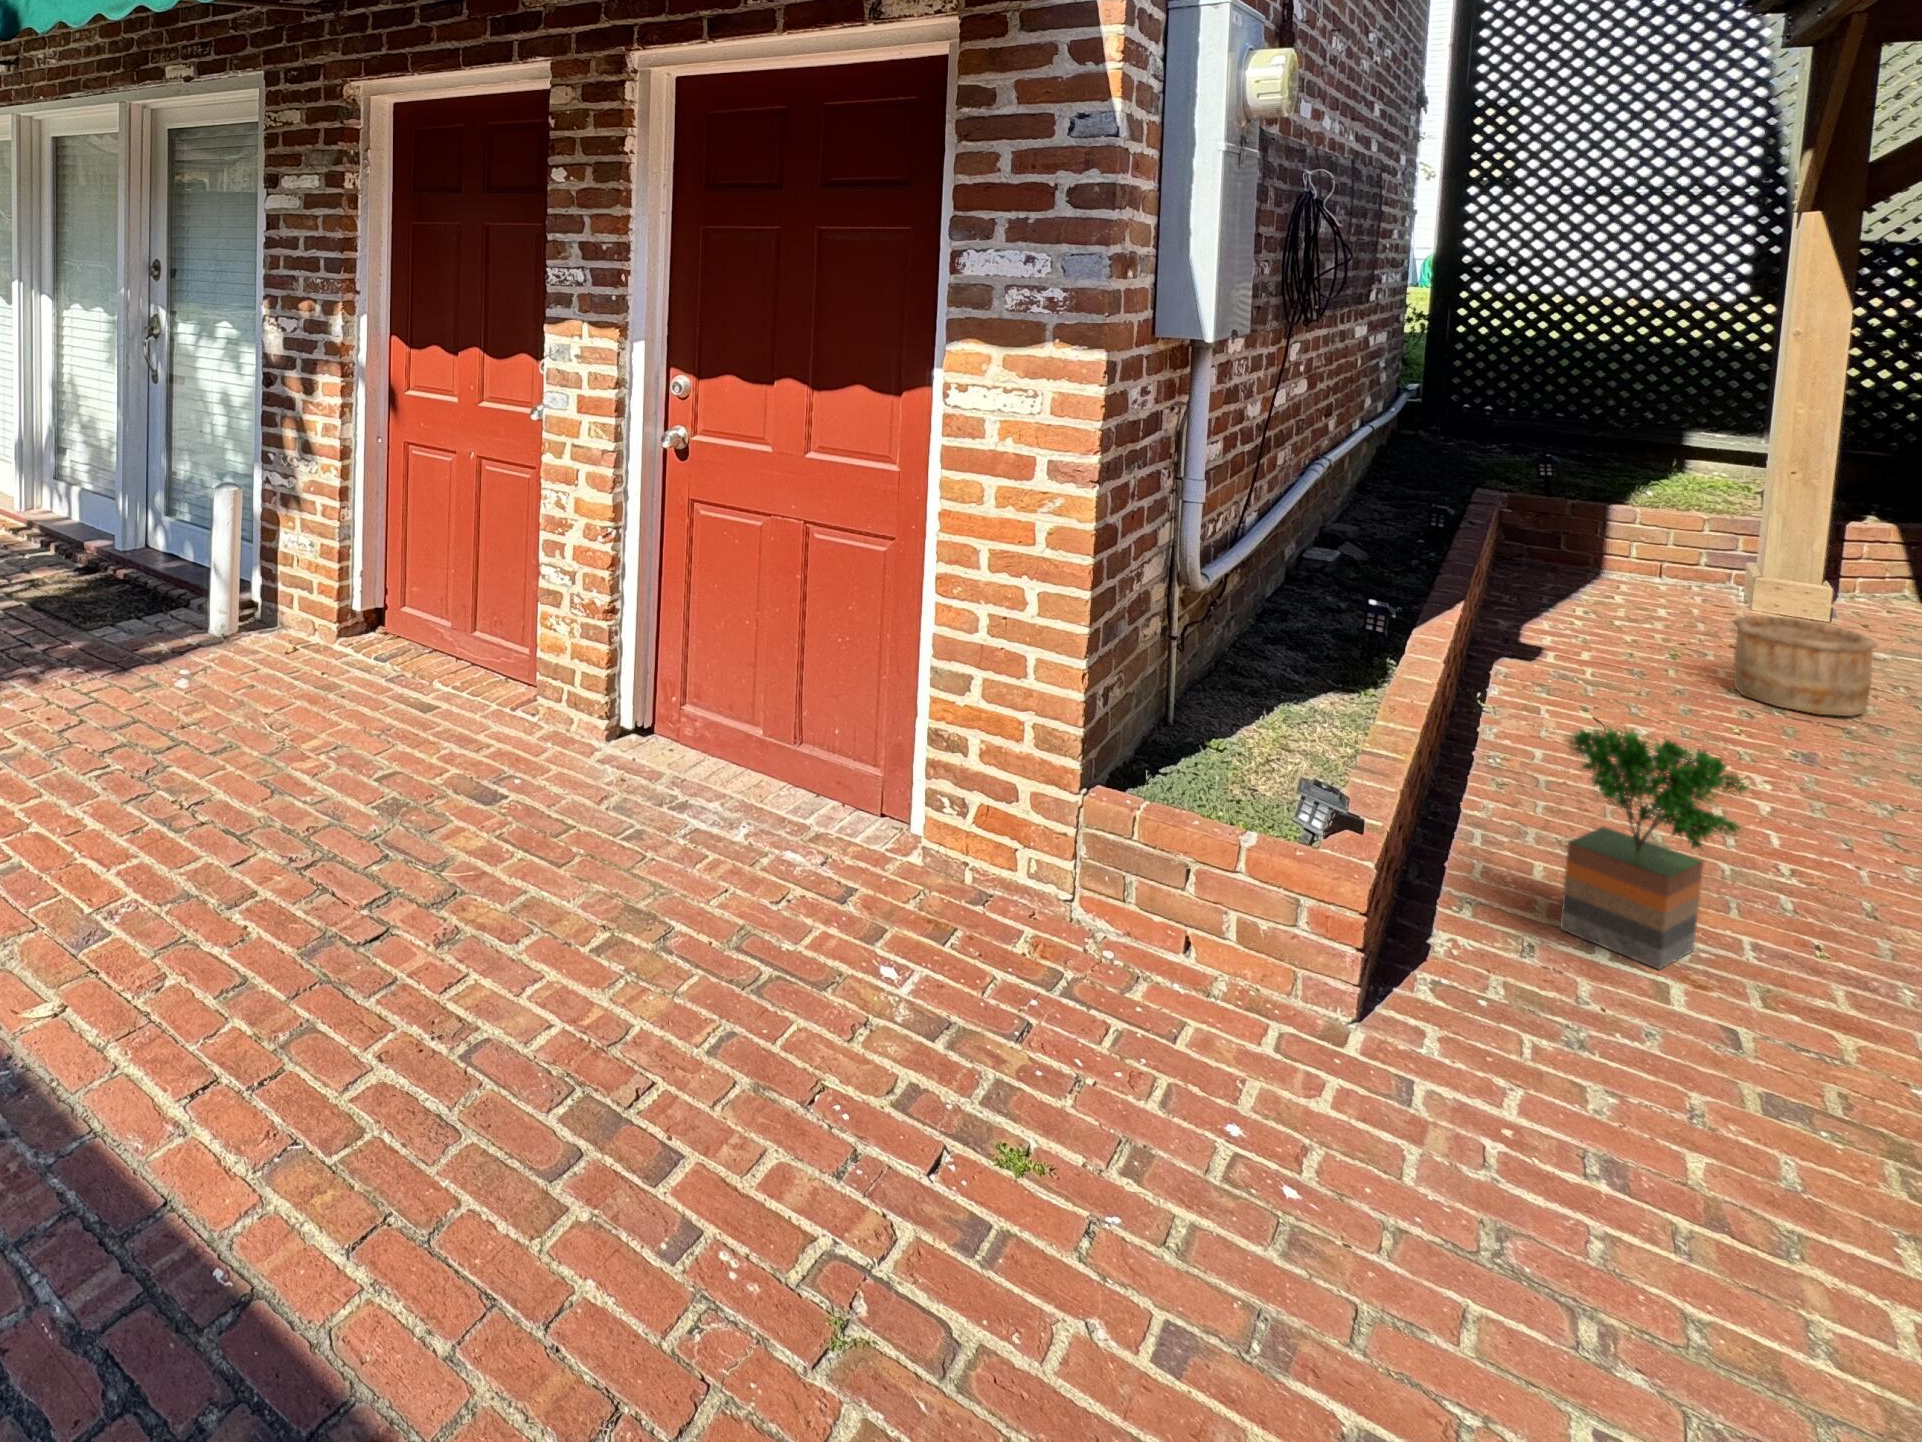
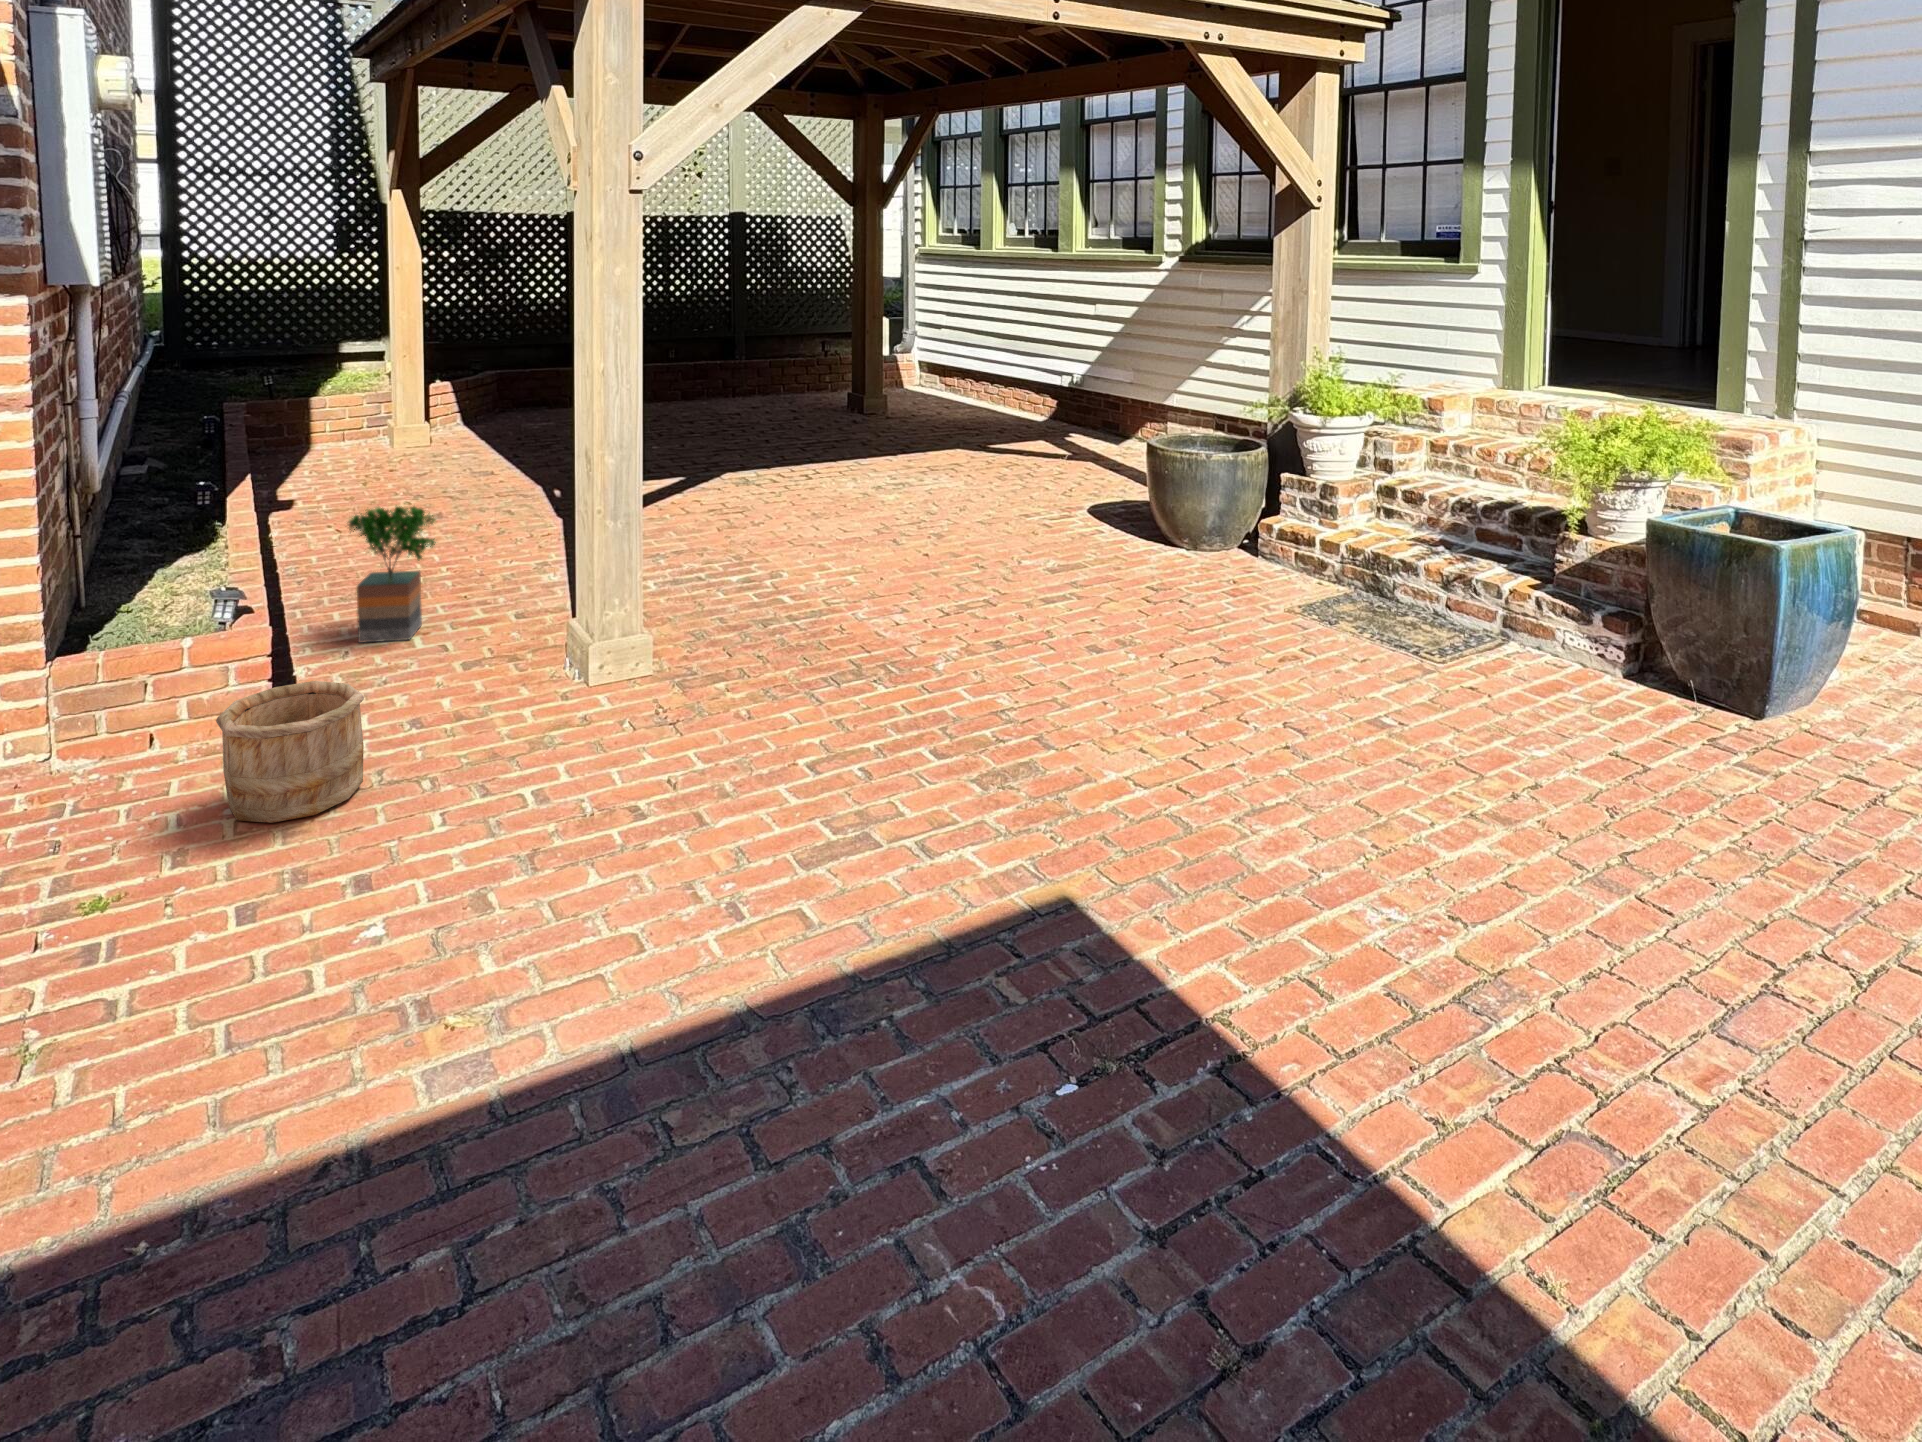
wooden bucket: present [1733,616,1877,716] -> present [216,681,364,823]

